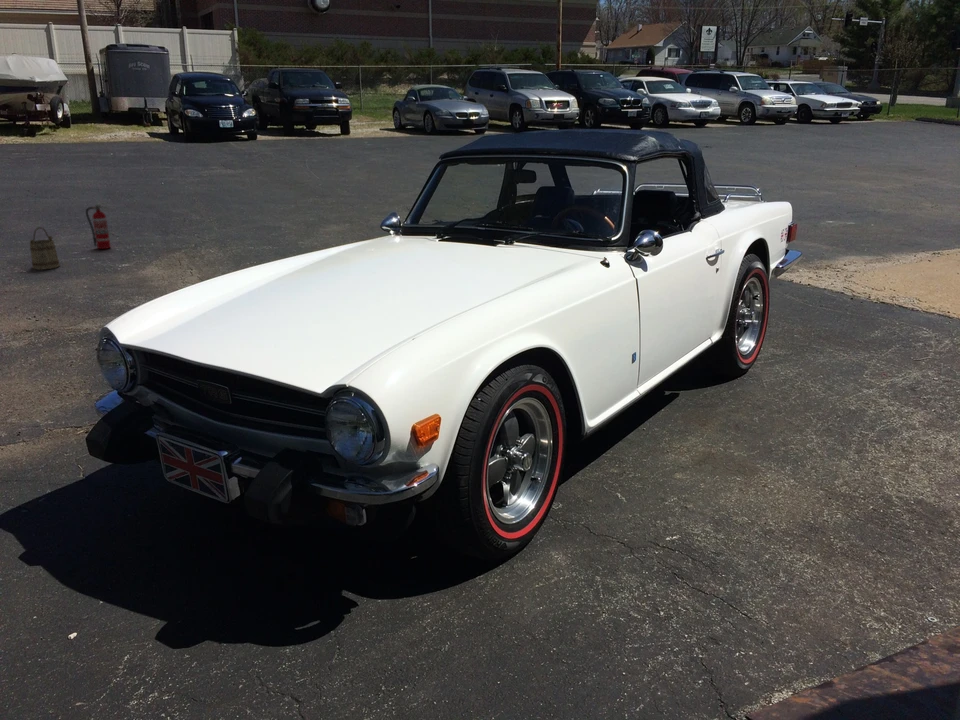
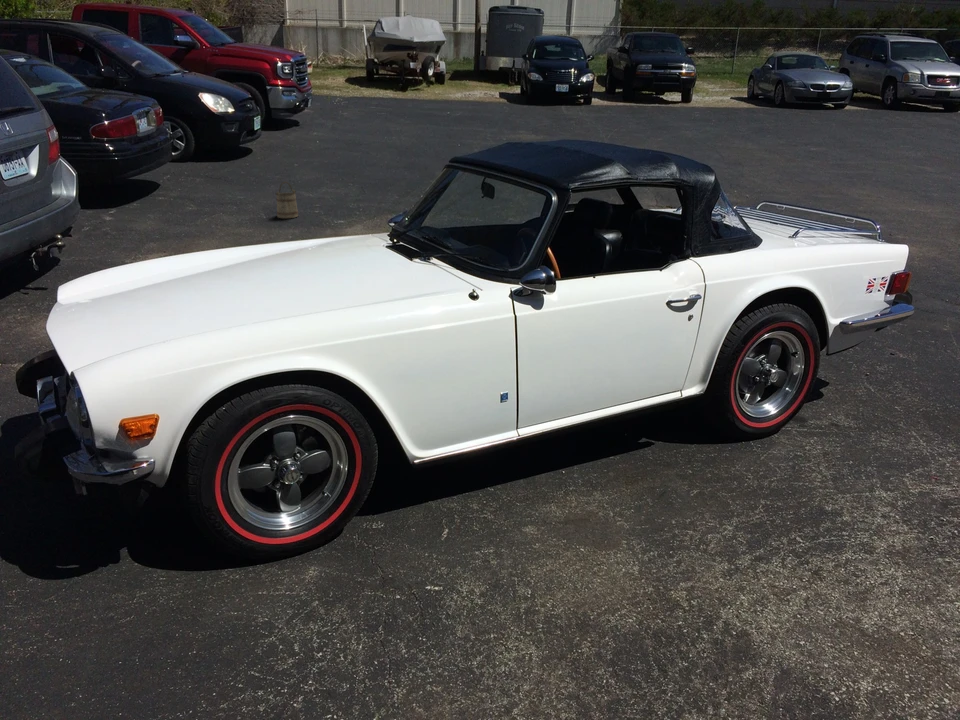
fire extinguisher: present [86,203,110,249] -> none [335,163,354,205]

